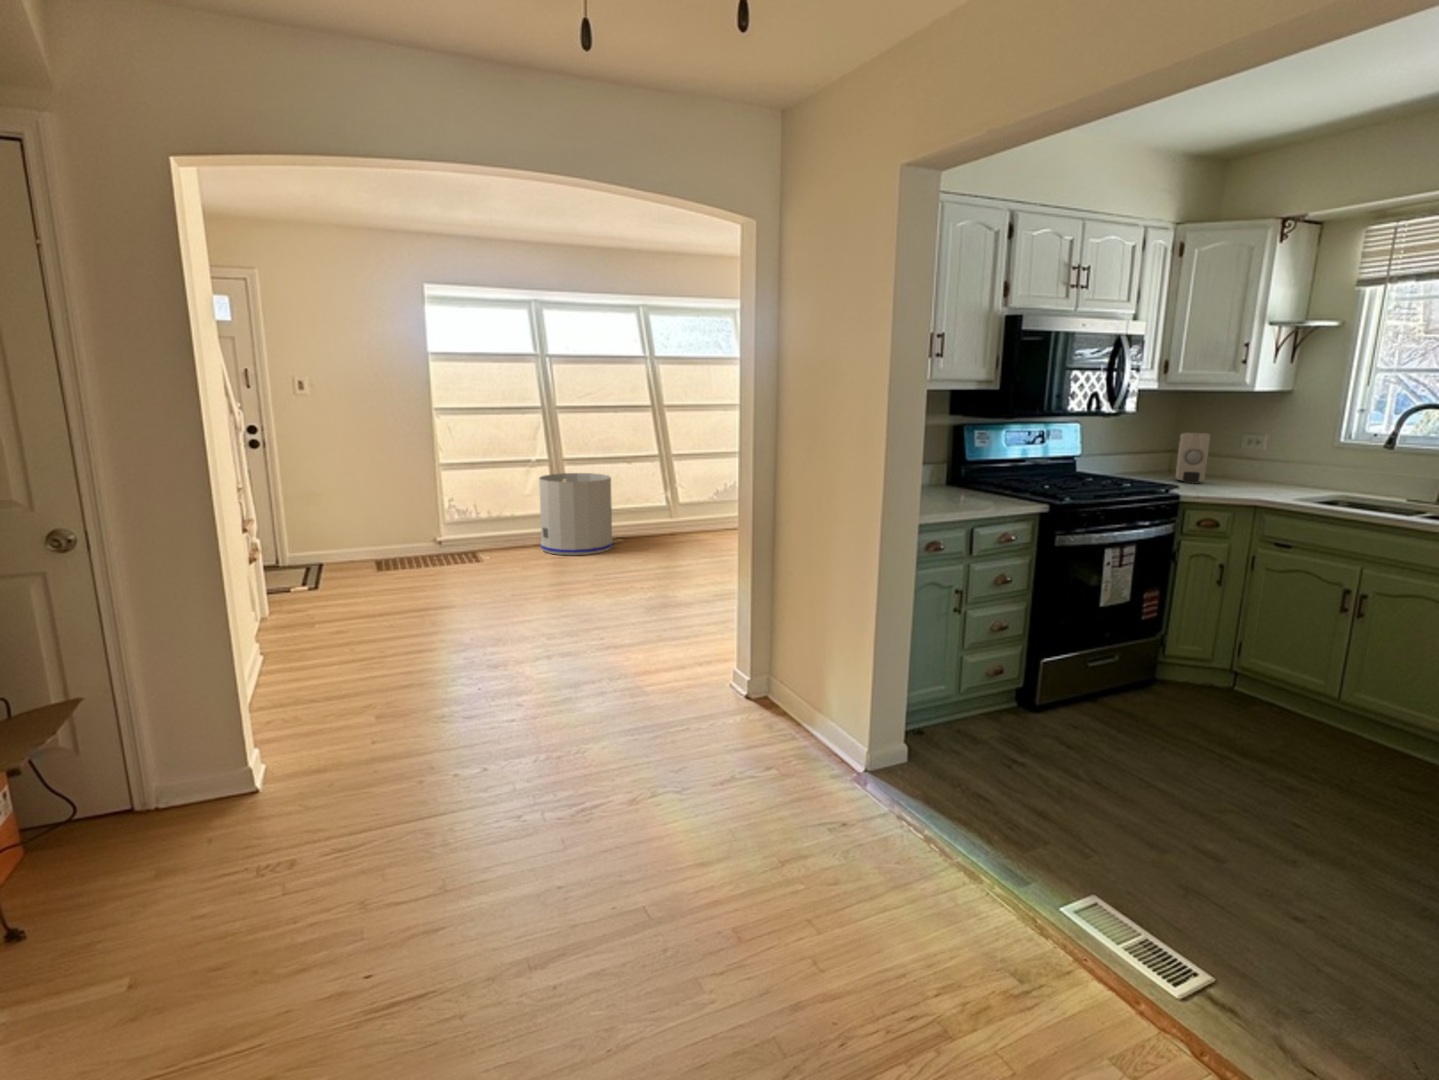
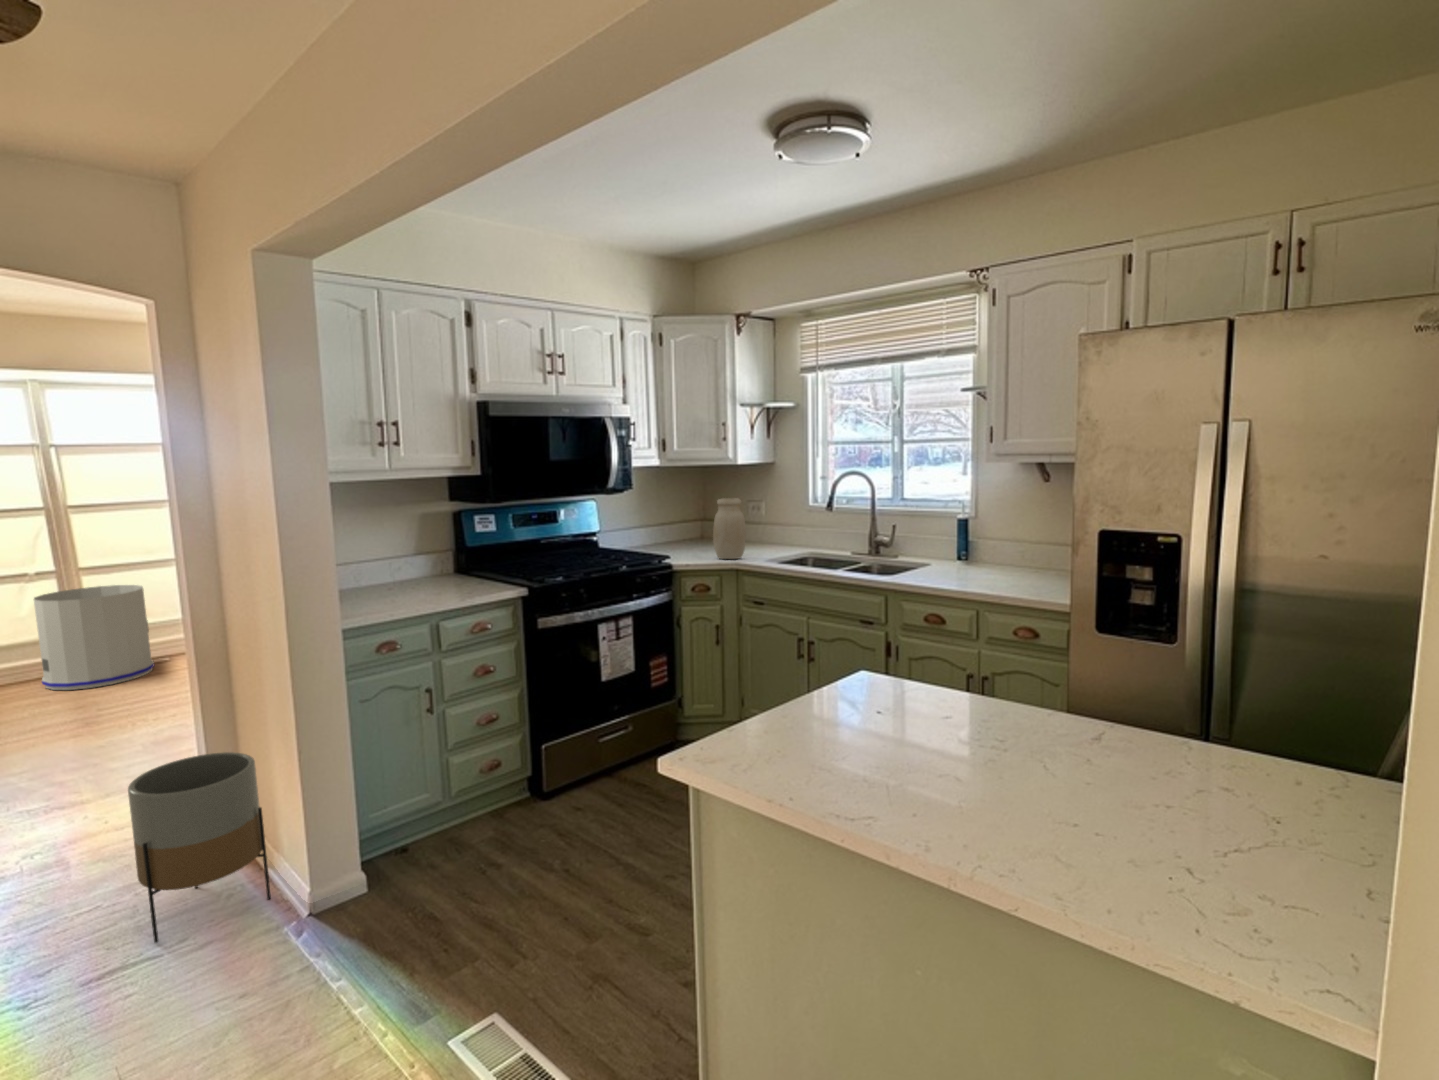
jar: none [1229,428,1274,496] -> present [713,498,746,559]
soap dispenser: present [1175,433,1210,484] -> none [688,504,712,550]
planter: none [733,620,825,765] -> present [128,752,271,943]

